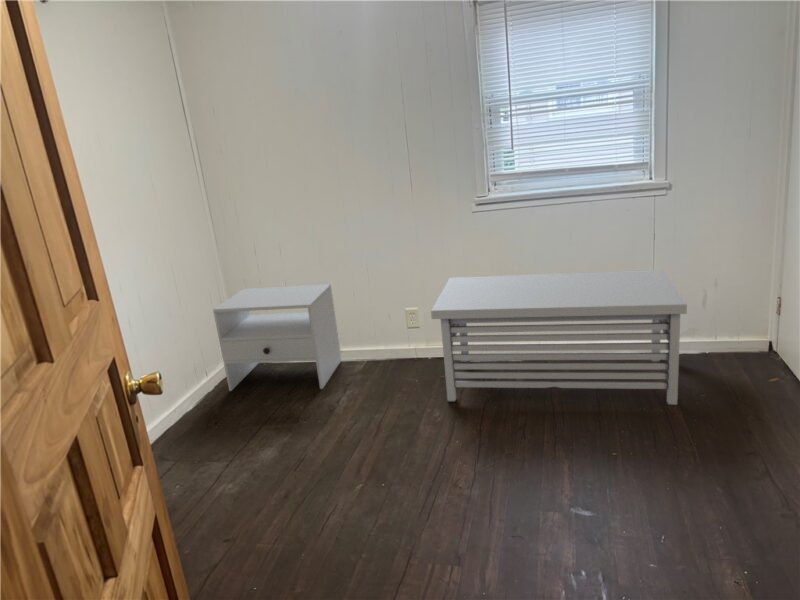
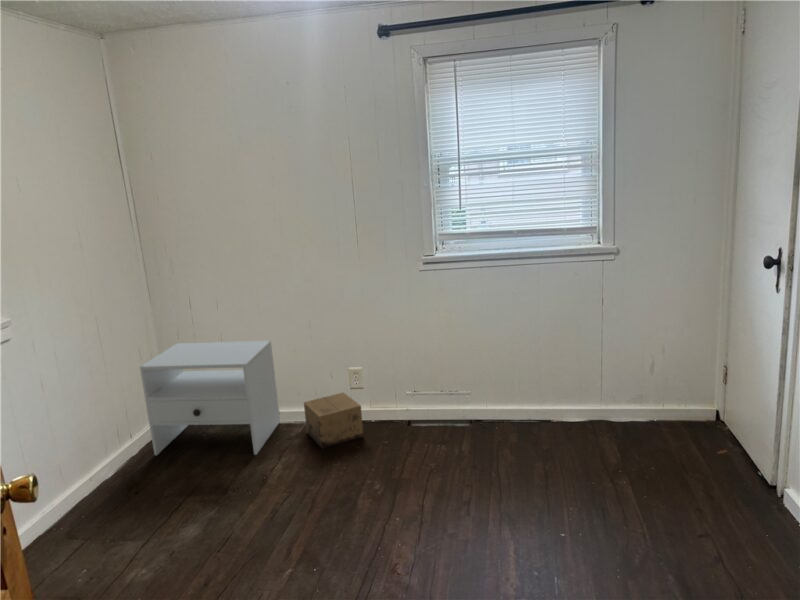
storage bench: present [431,270,687,405] -> none [373,335,635,478]
cardboard box: none [364,332,421,383] -> present [304,393,363,448]

